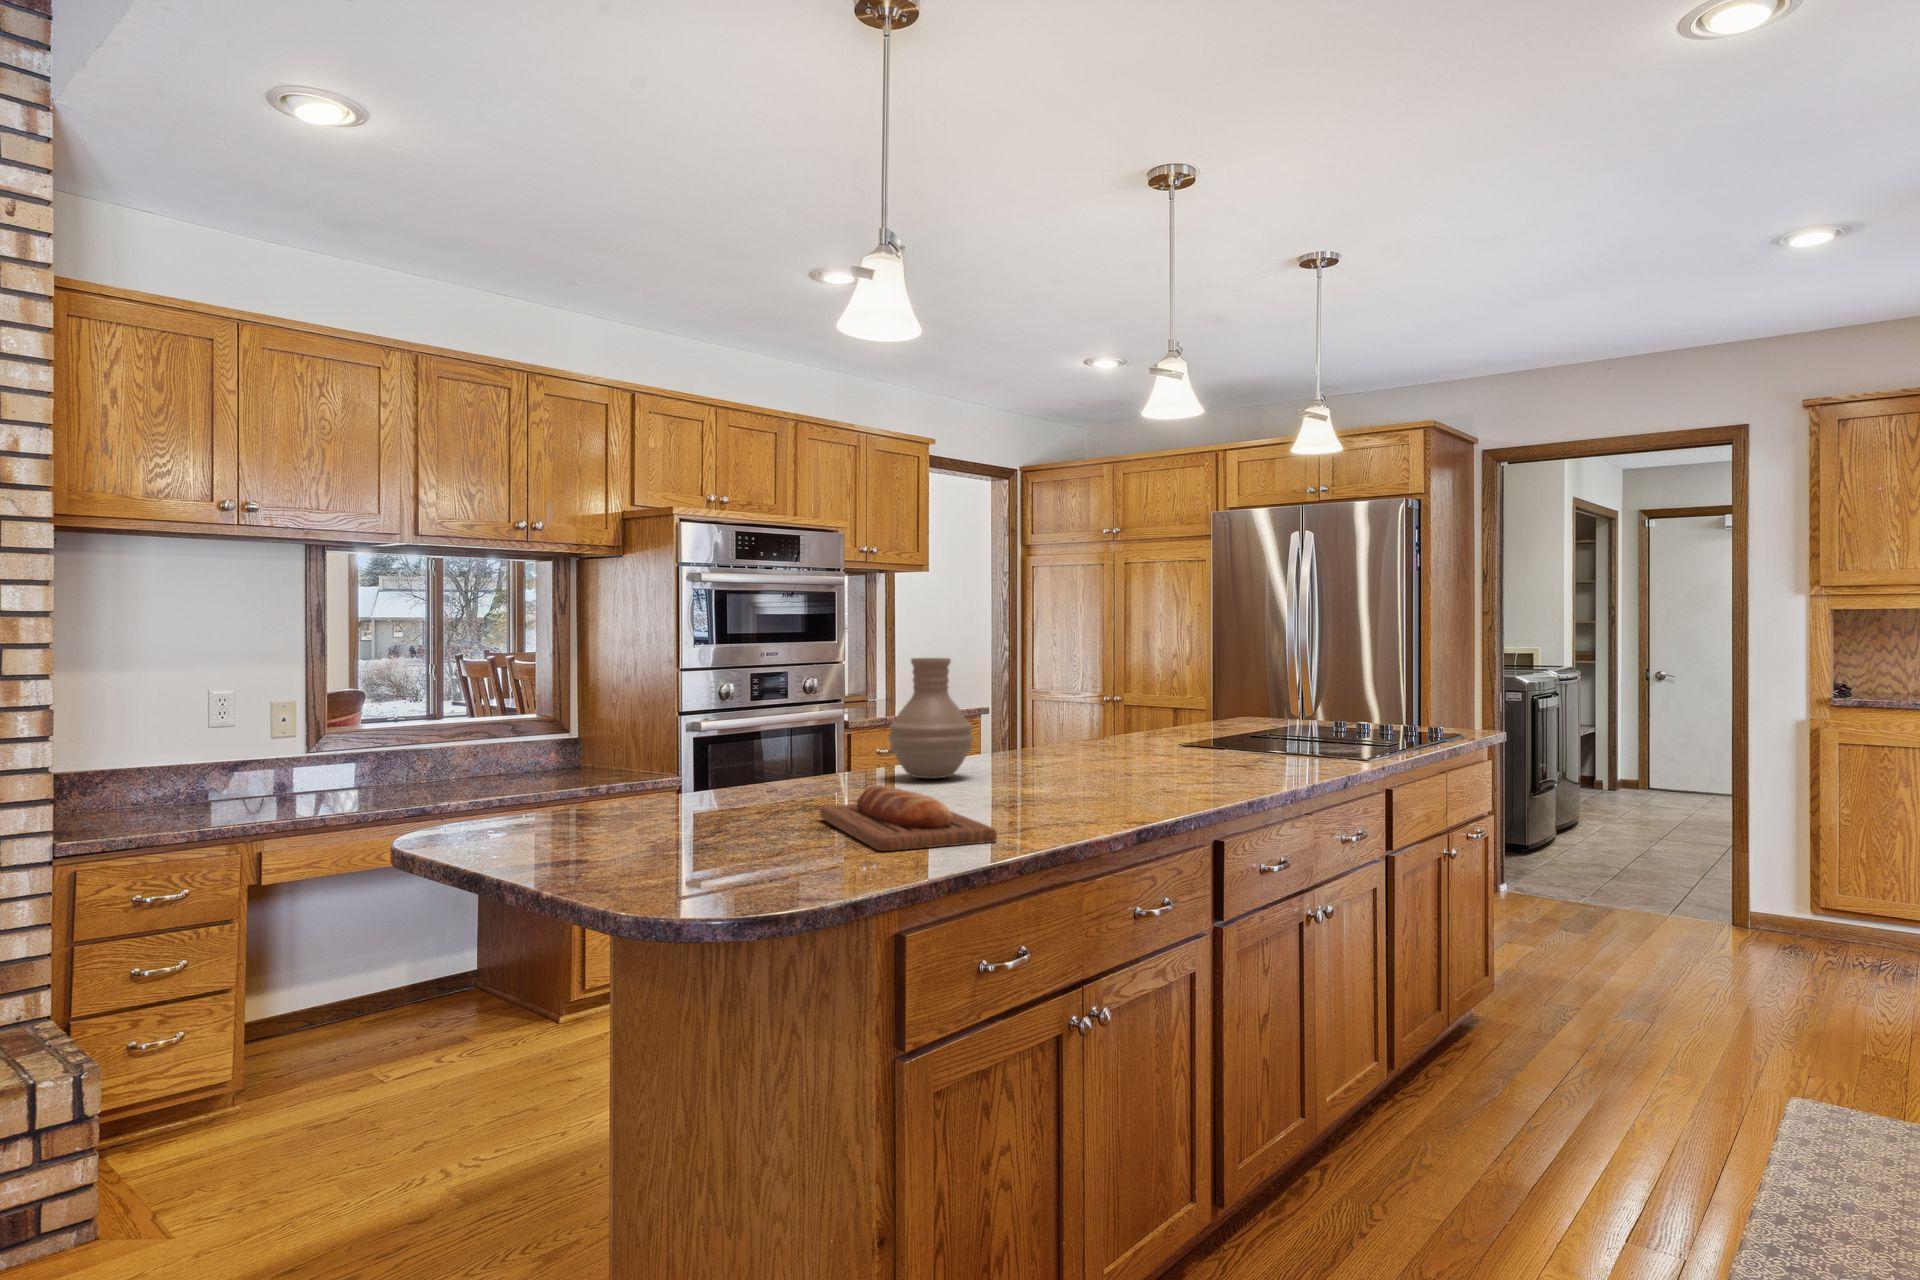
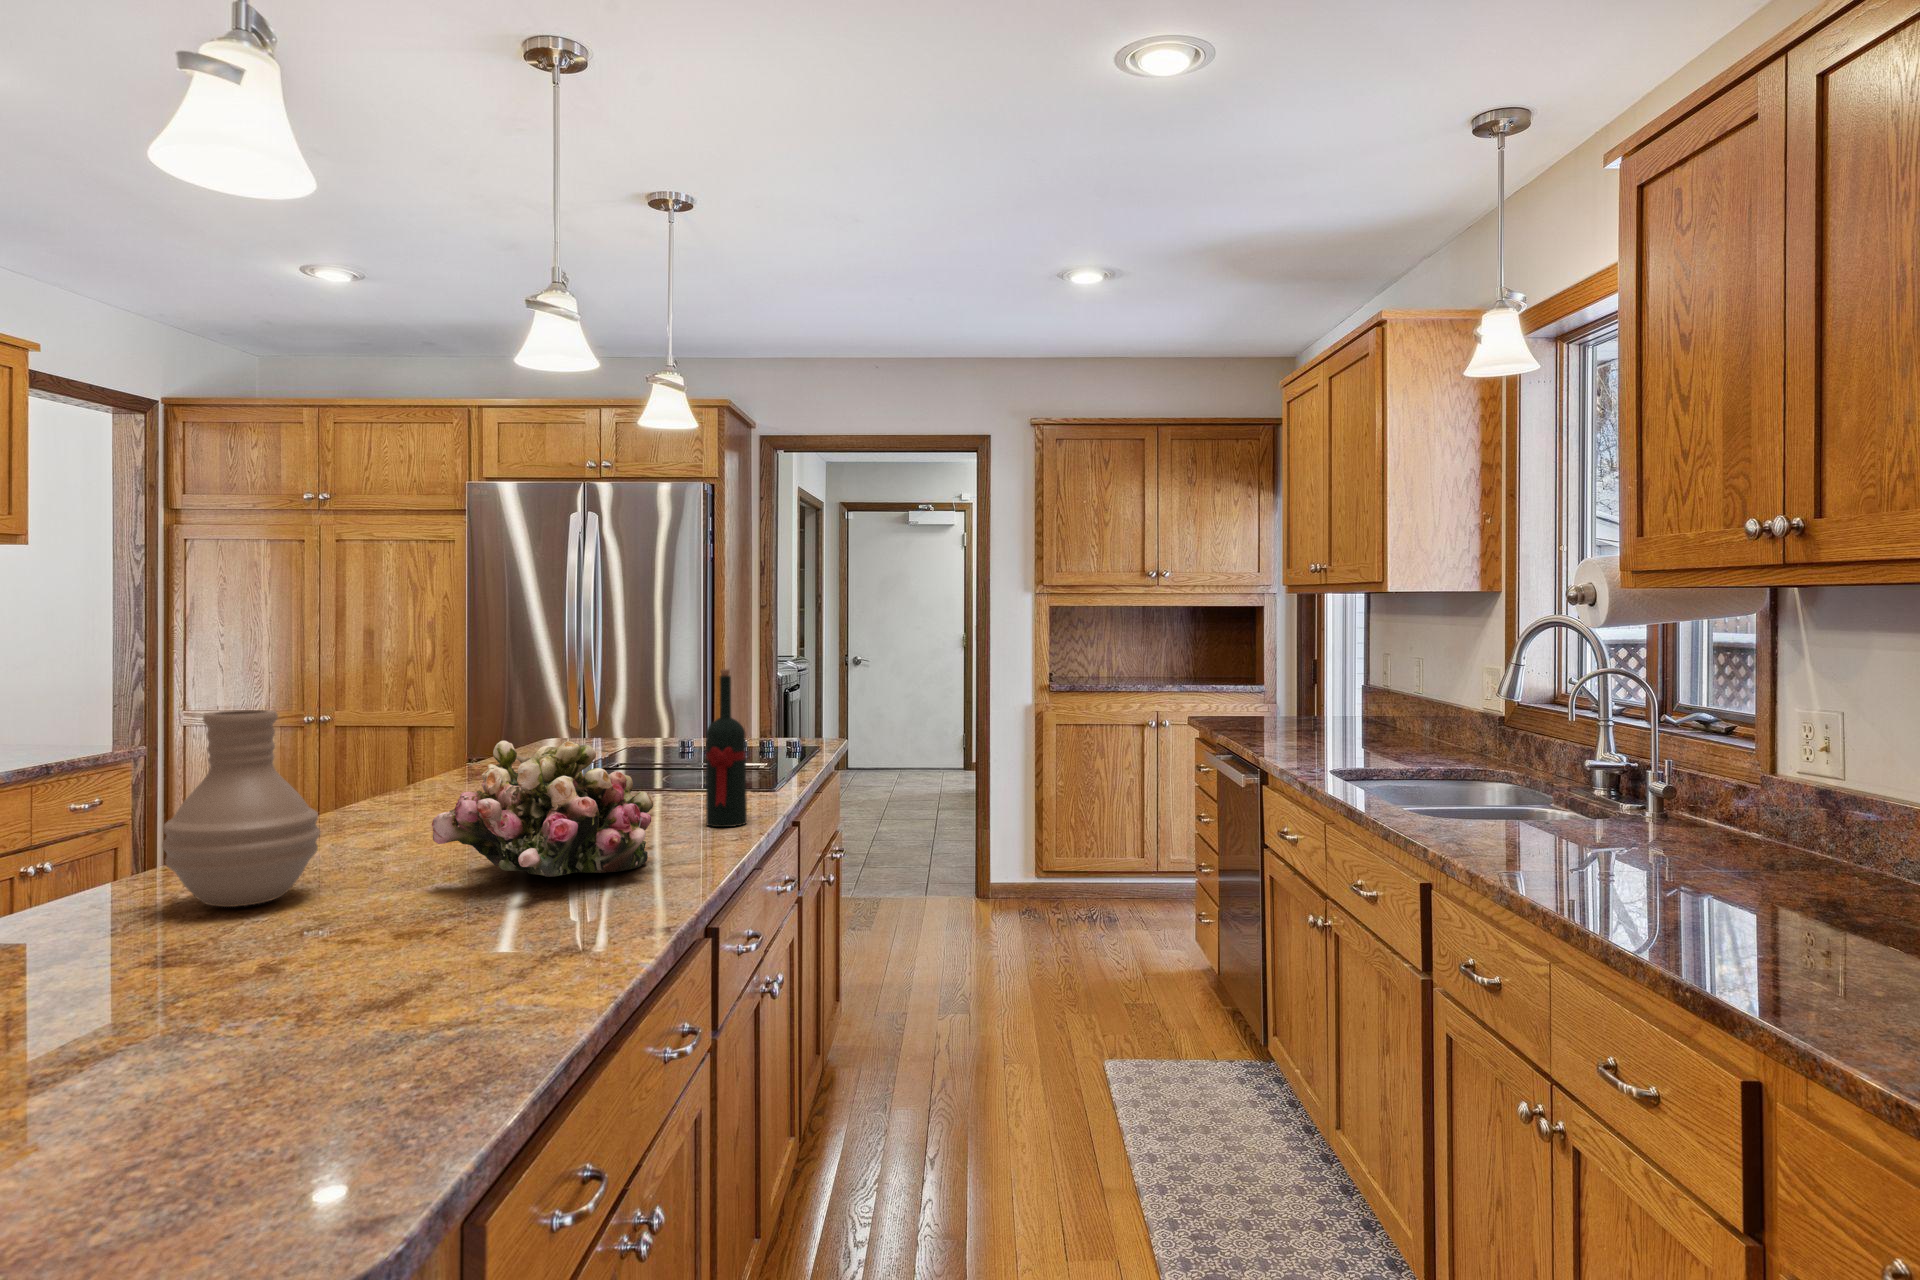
wine bottle: none [1263,645,1297,773] -> present [706,669,747,827]
flower arrangement: none [1029,685,1188,786] -> present [432,741,653,877]
bread loaf: present [820,785,997,851] -> none [154,958,555,1093]

